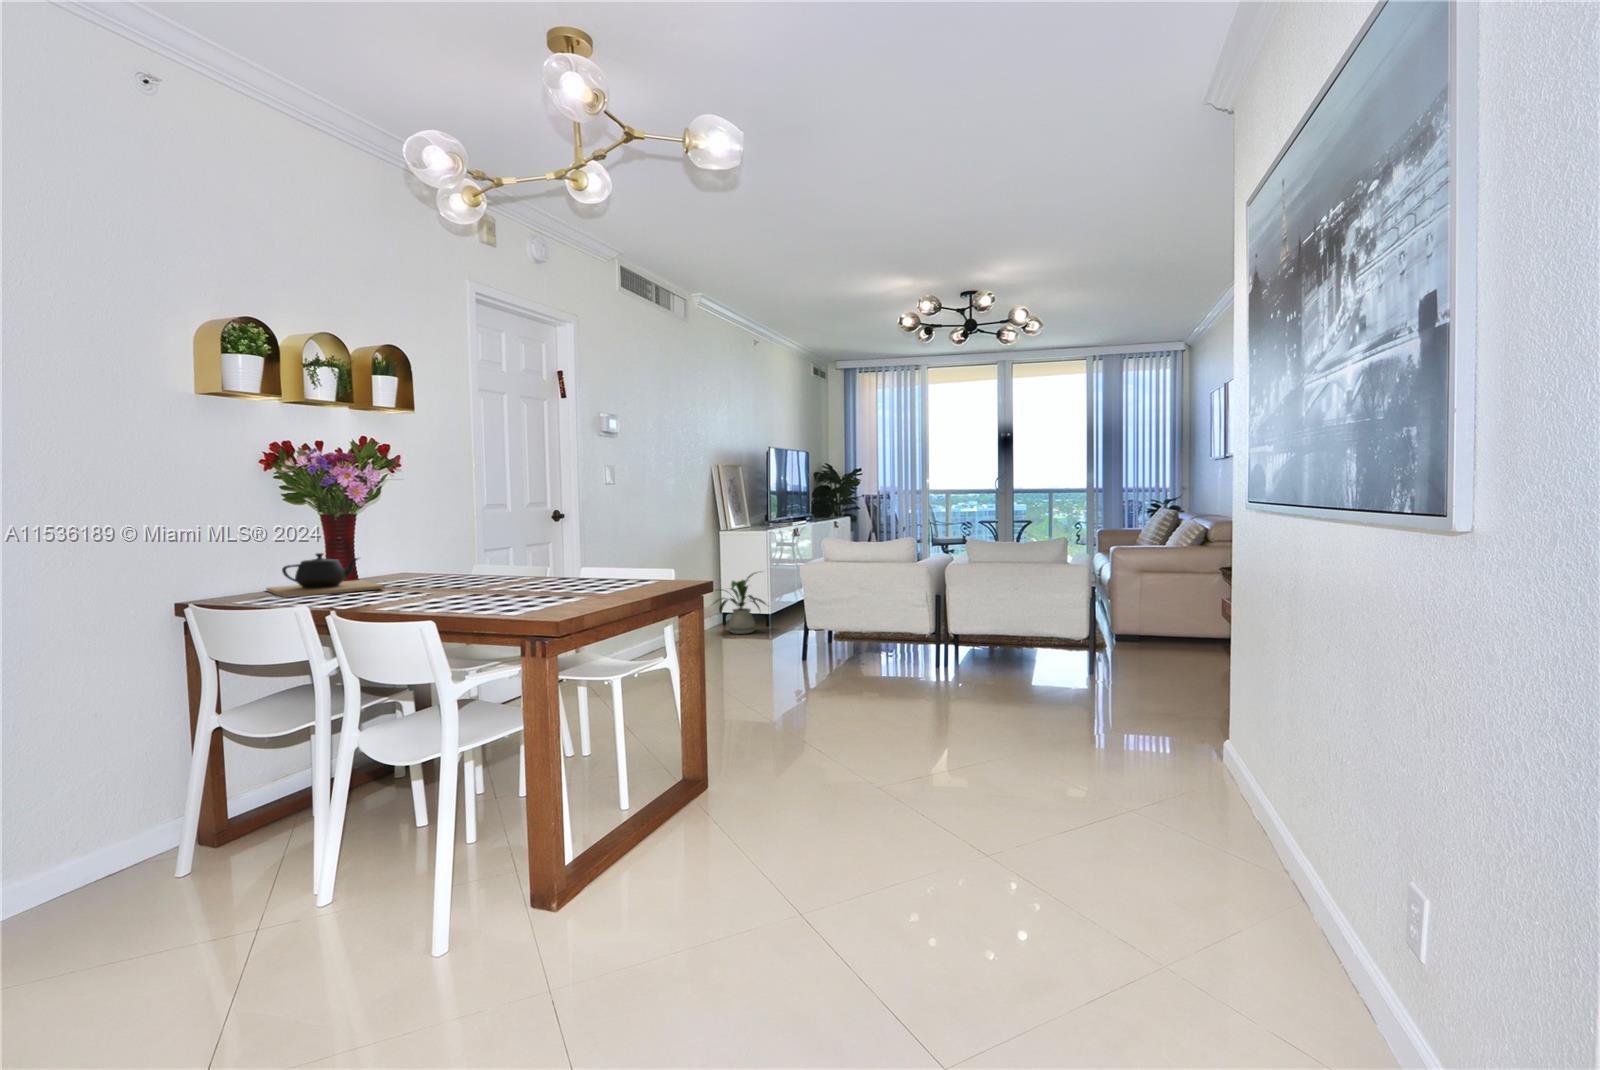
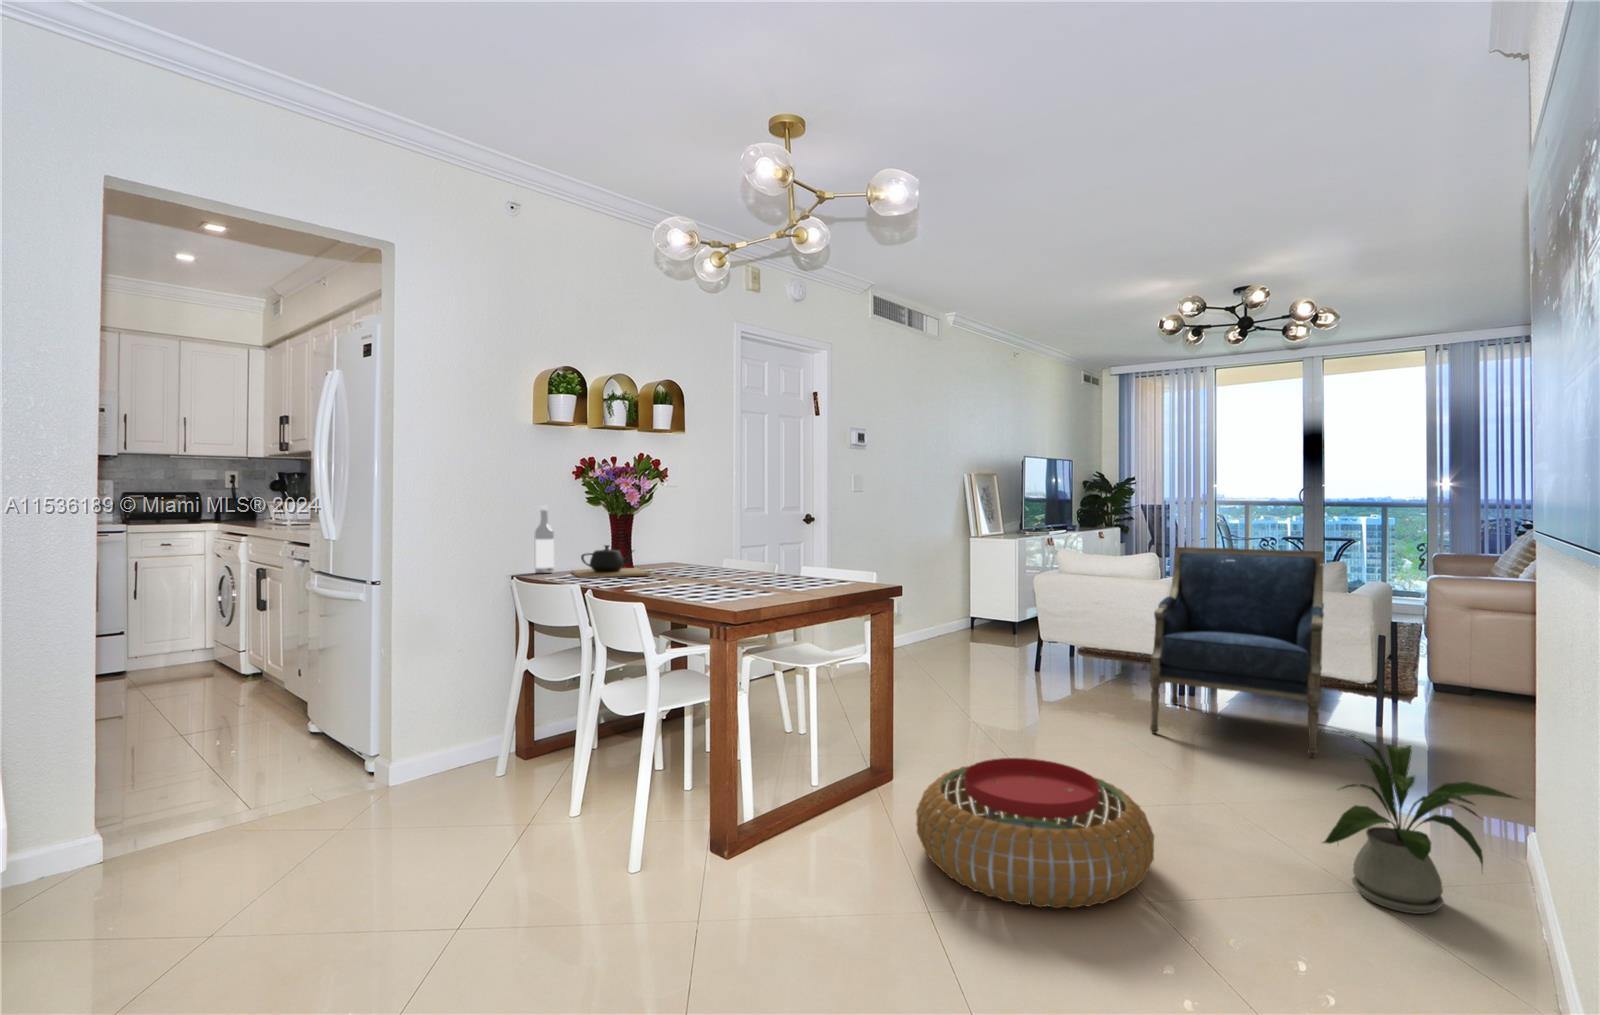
wine bottle: none [207,504,240,594] -> present [535,505,554,573]
armchair: none [922,531,1069,716] -> present [1149,547,1324,757]
house plant: present [713,572,766,634] -> present [1323,731,1516,914]
pouf: none [750,757,991,915] -> present [916,758,1154,908]

